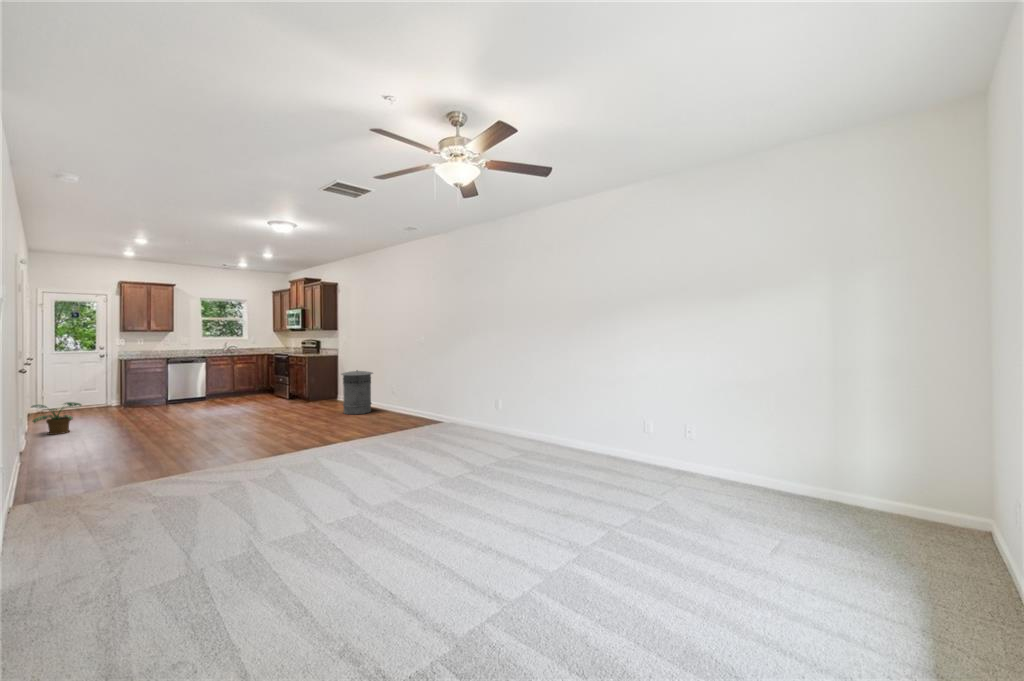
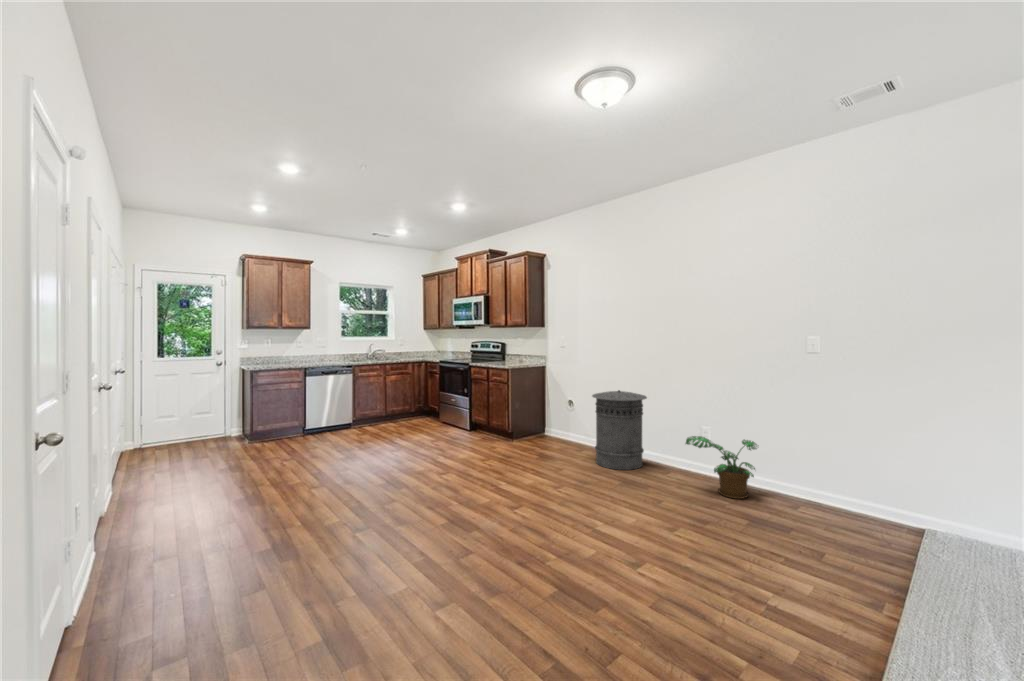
potted plant: present [32,402,81,435] -> present [686,436,757,499]

